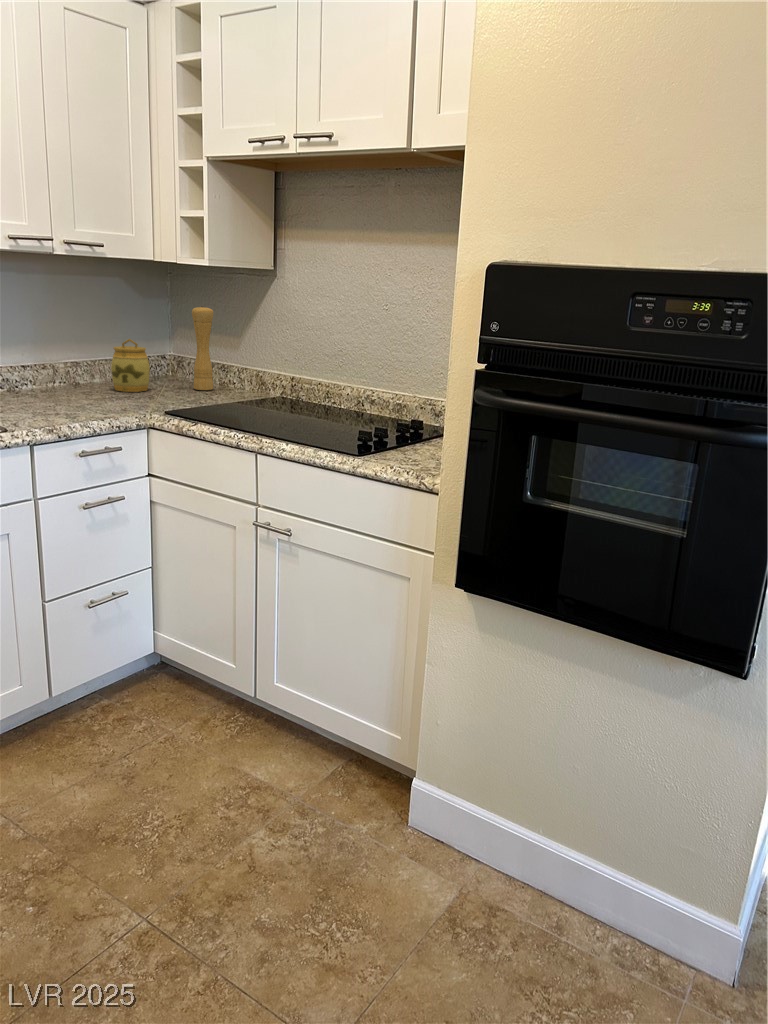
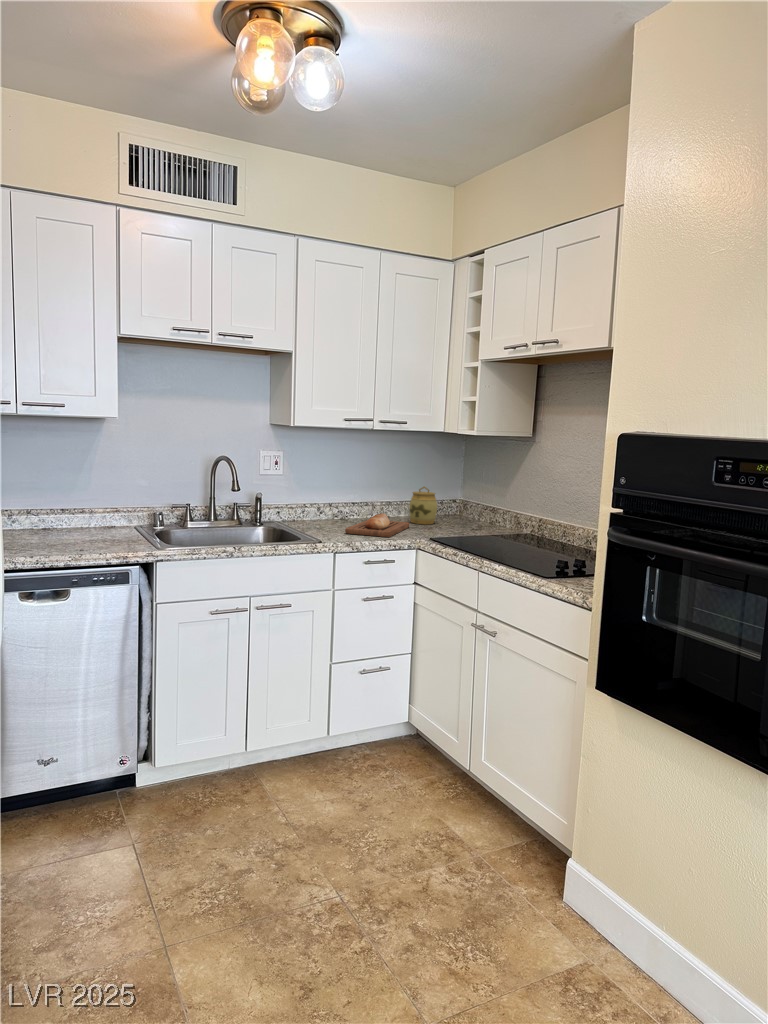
pepper mill: present [192,306,213,390] -> none [468,464,486,526]
bread loaf: none [33,380,119,415] -> present [345,513,409,537]

